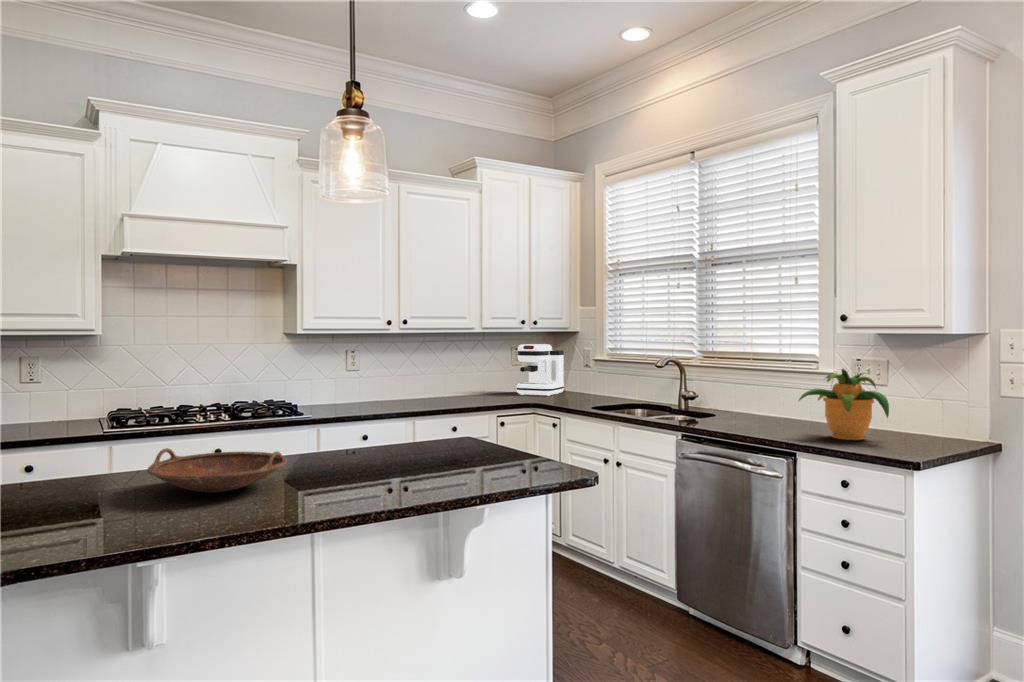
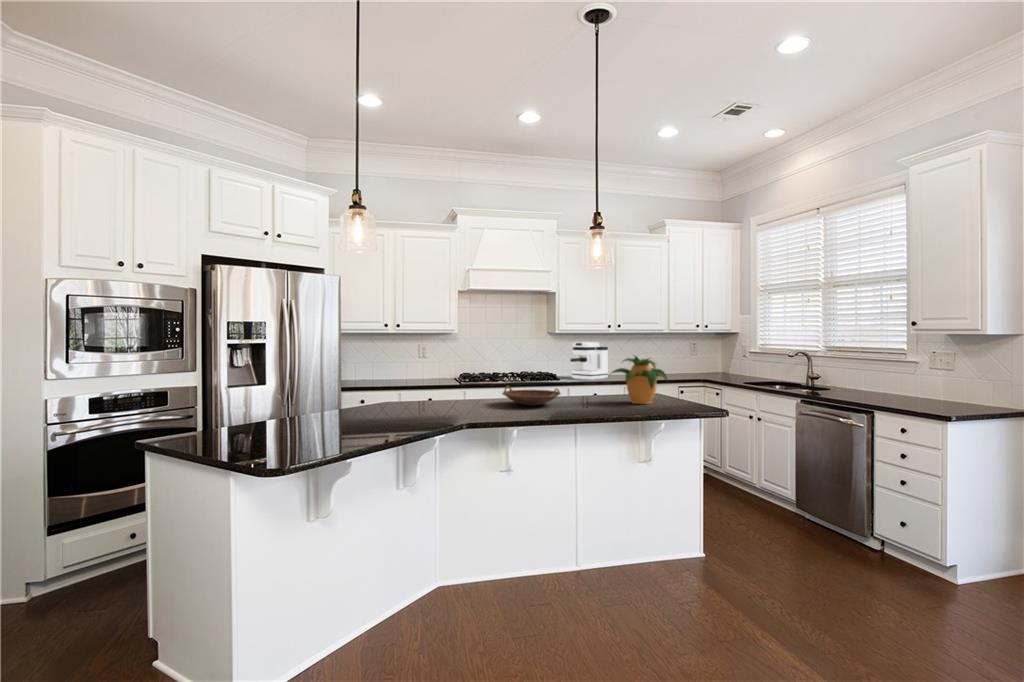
coffee maker: present [517,344,564,396] -> present [570,342,608,380]
potted plant: present [799,369,889,440] -> present [612,356,668,404]

